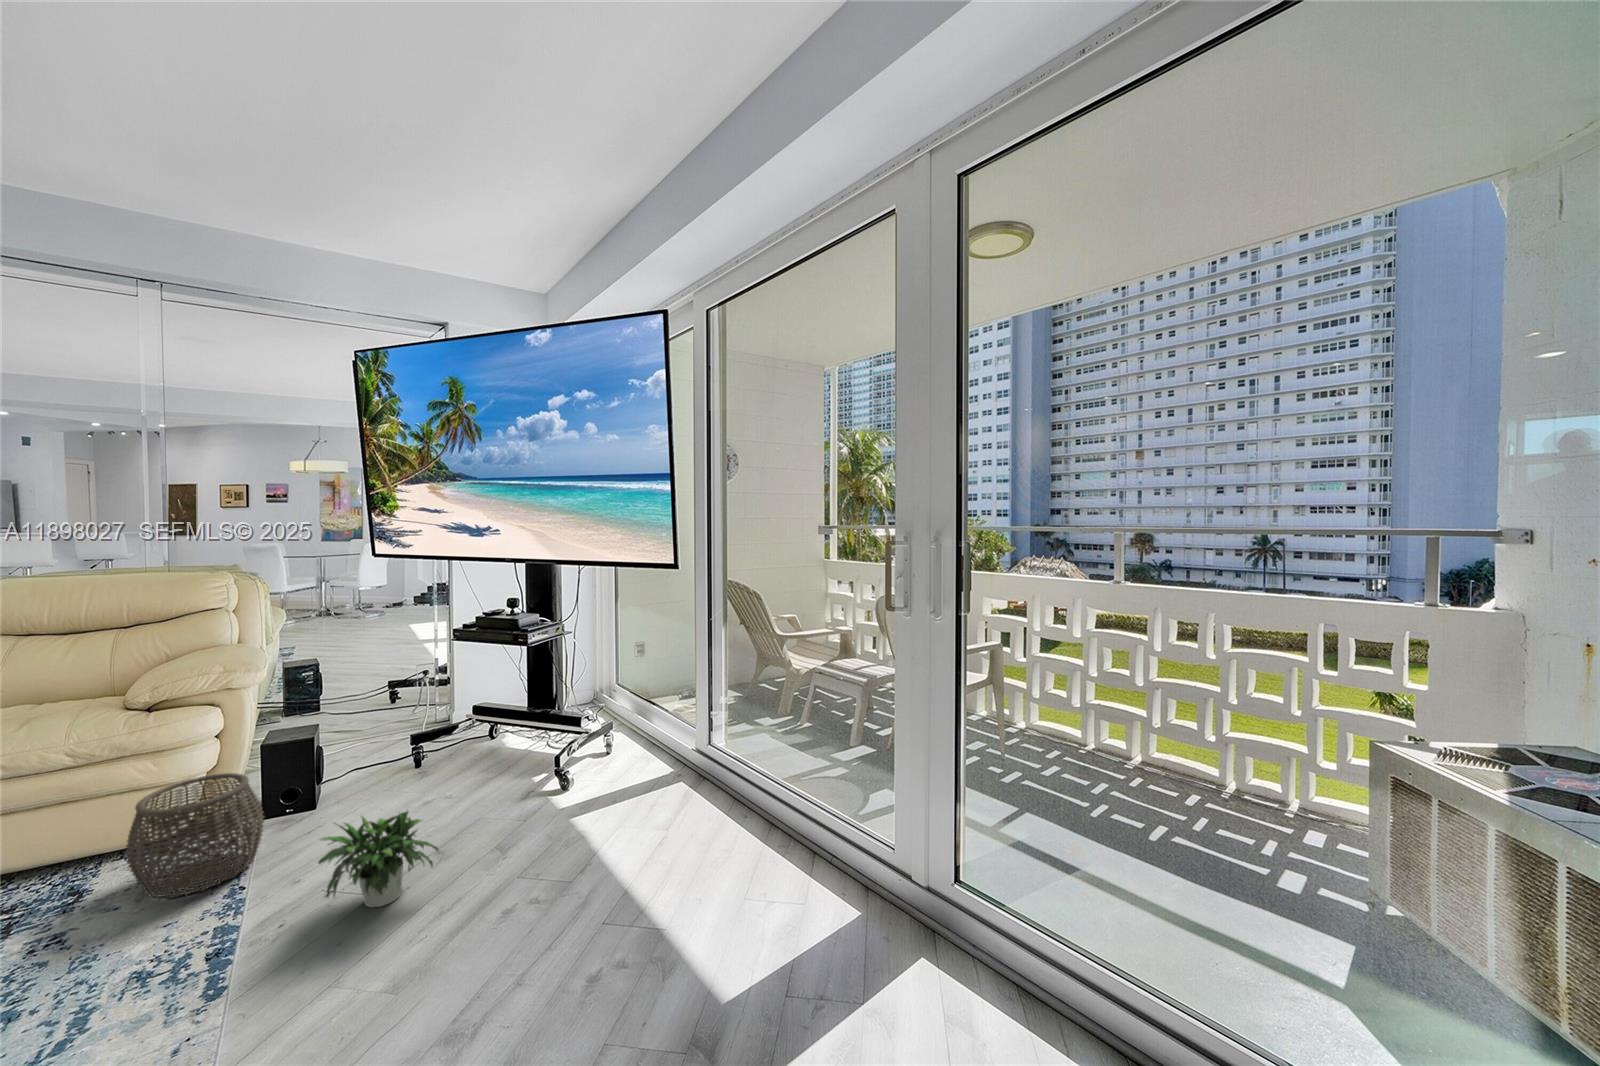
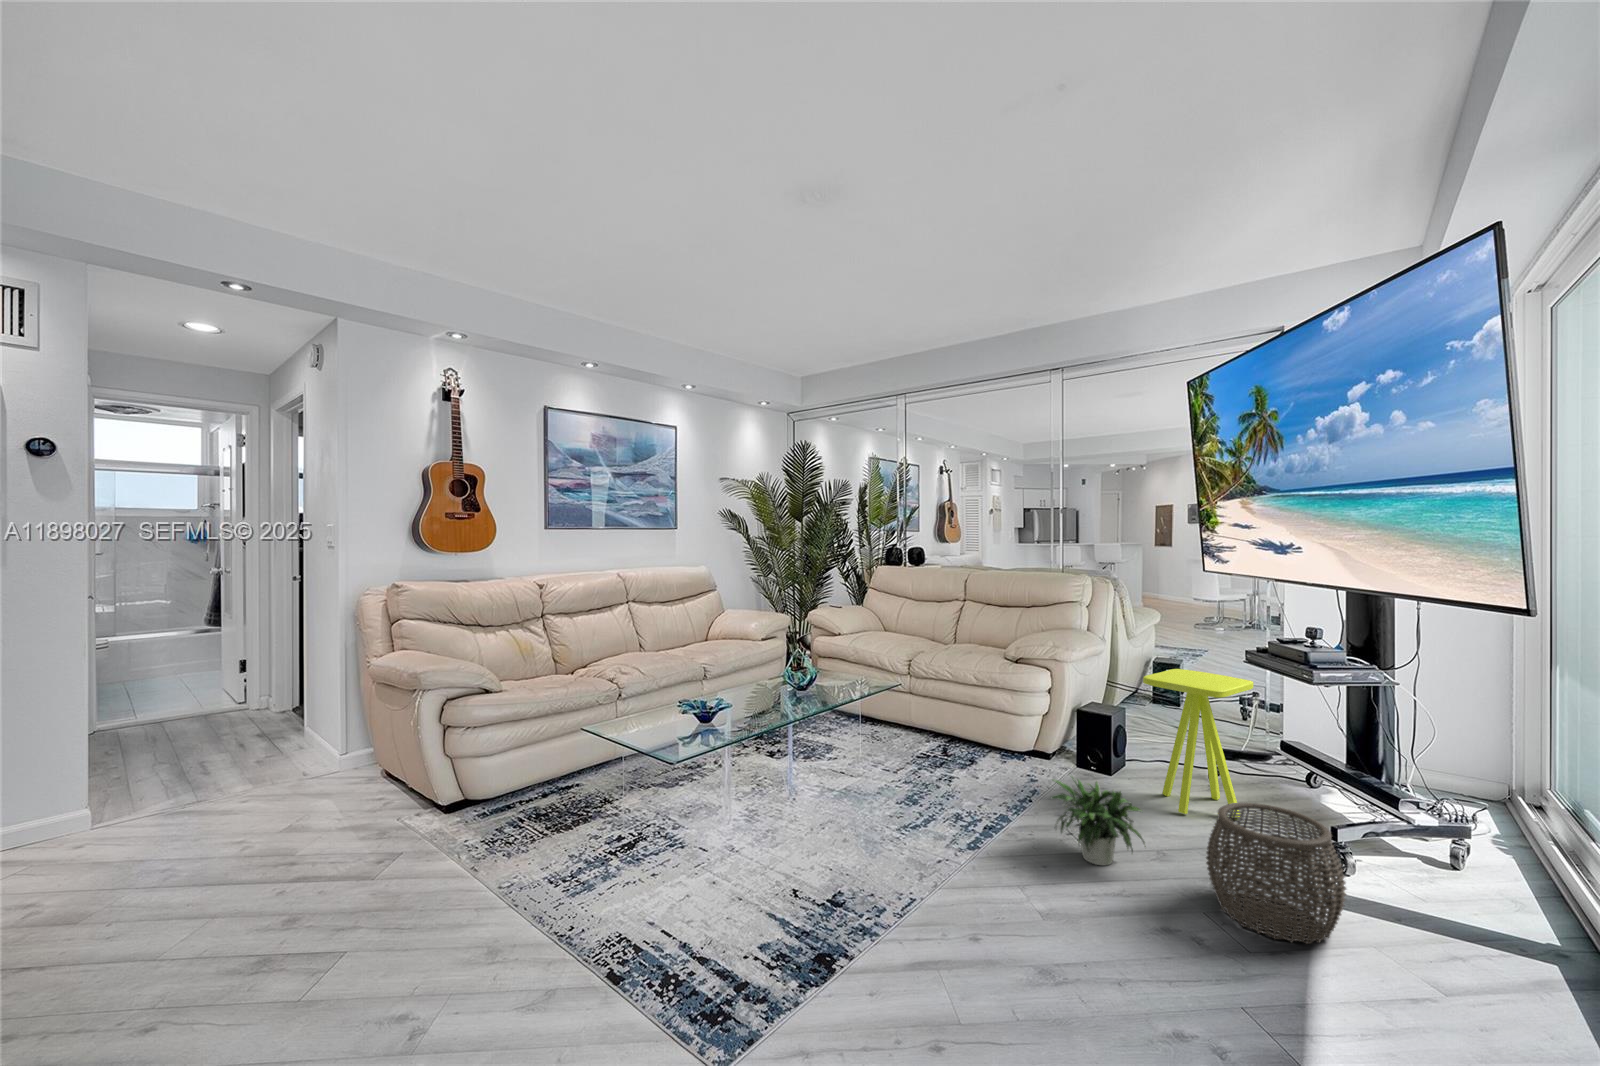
side table: none [361,656,465,808] -> present [1143,669,1254,817]
woven basket: present [126,773,264,898] -> present [1206,803,1346,944]

